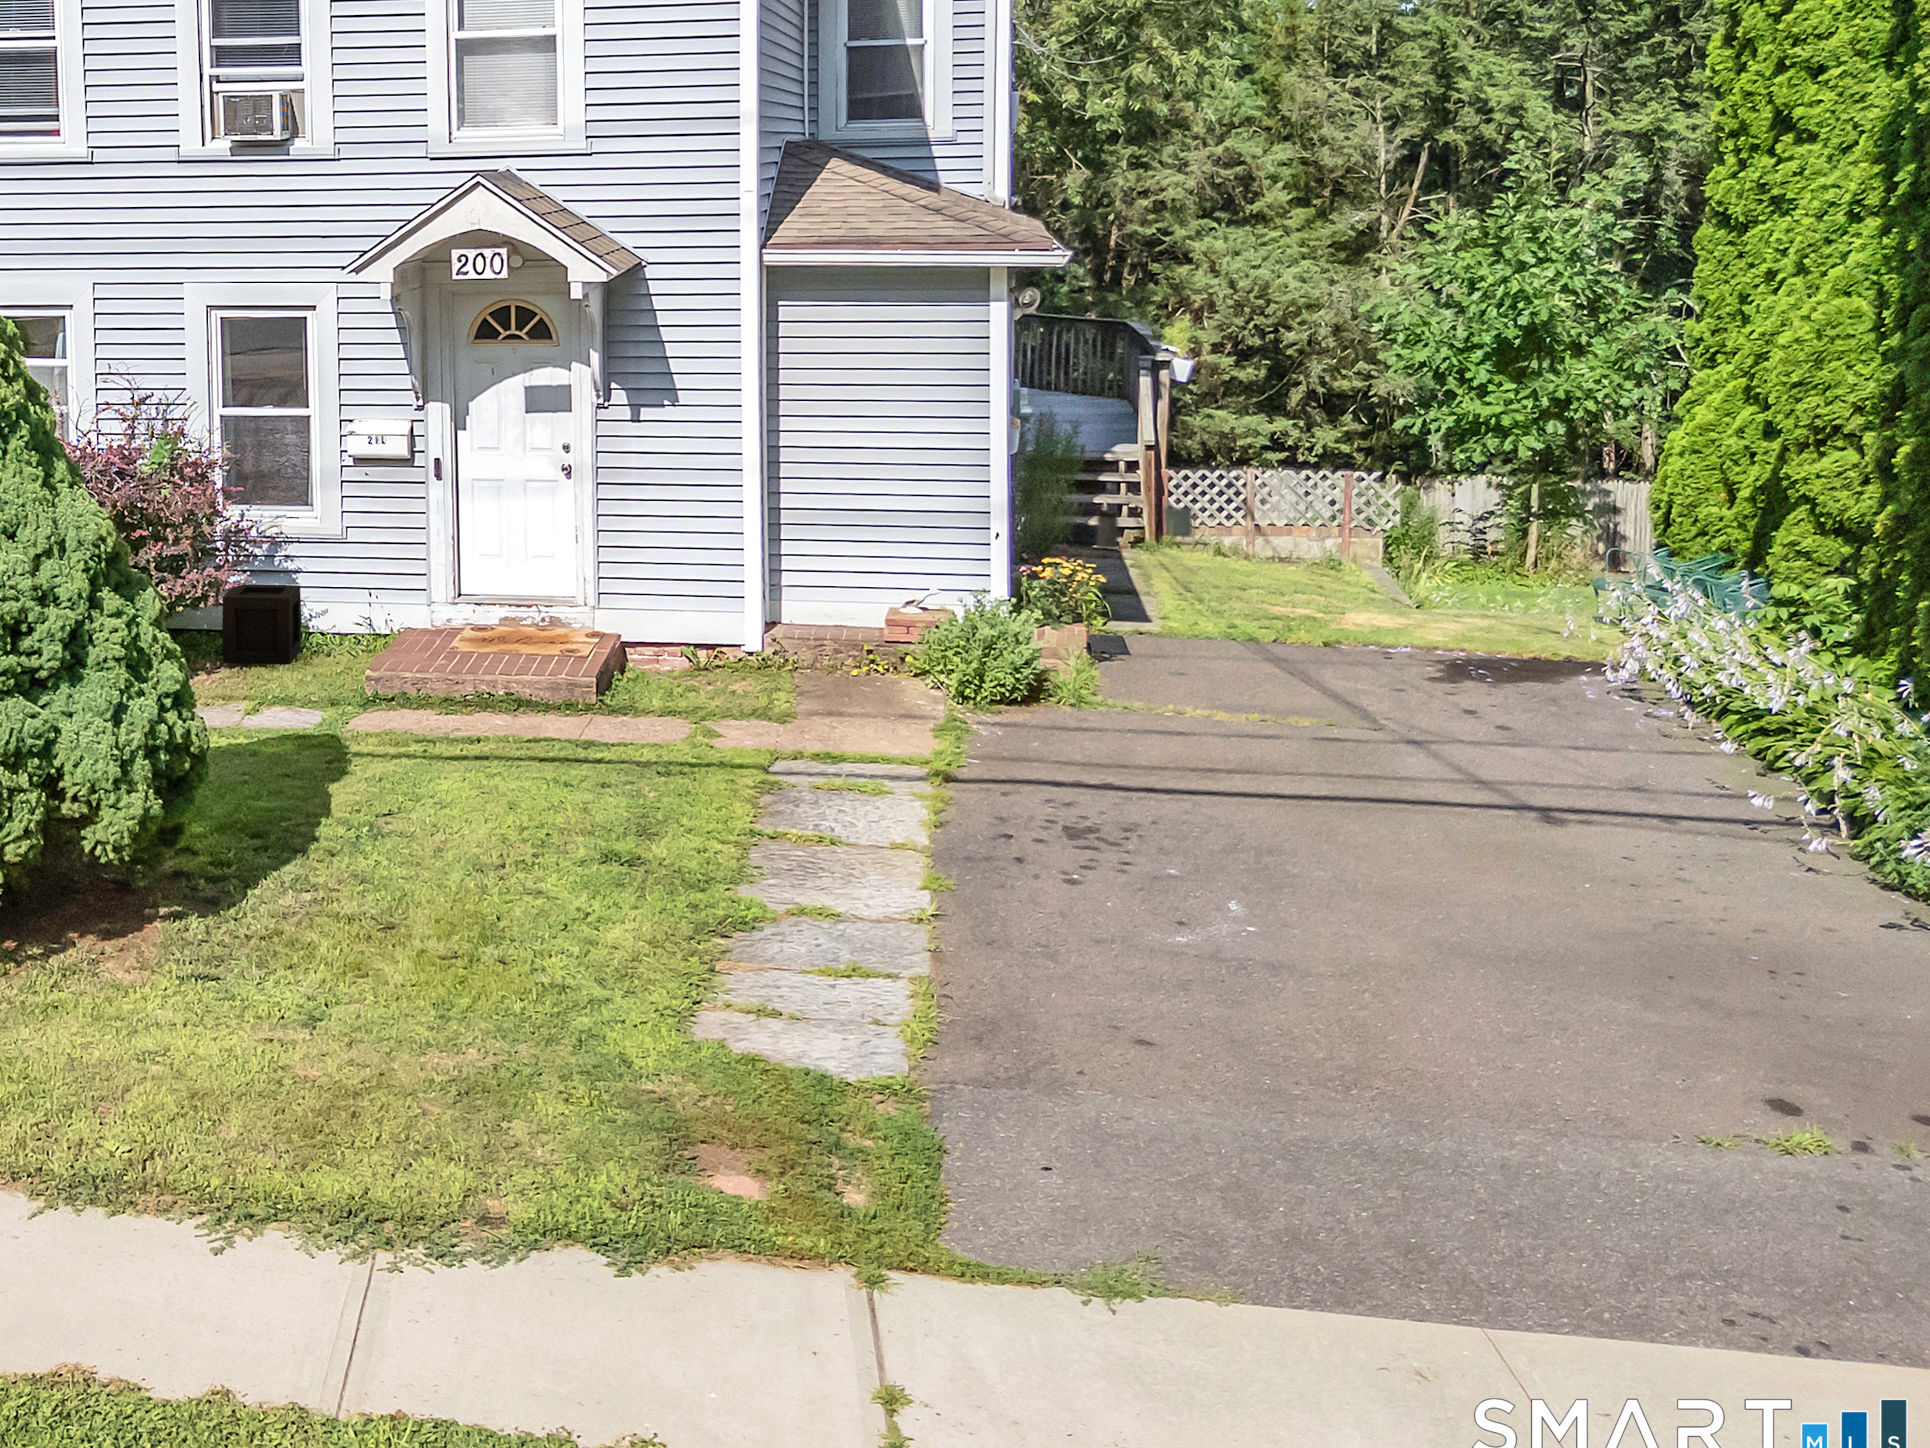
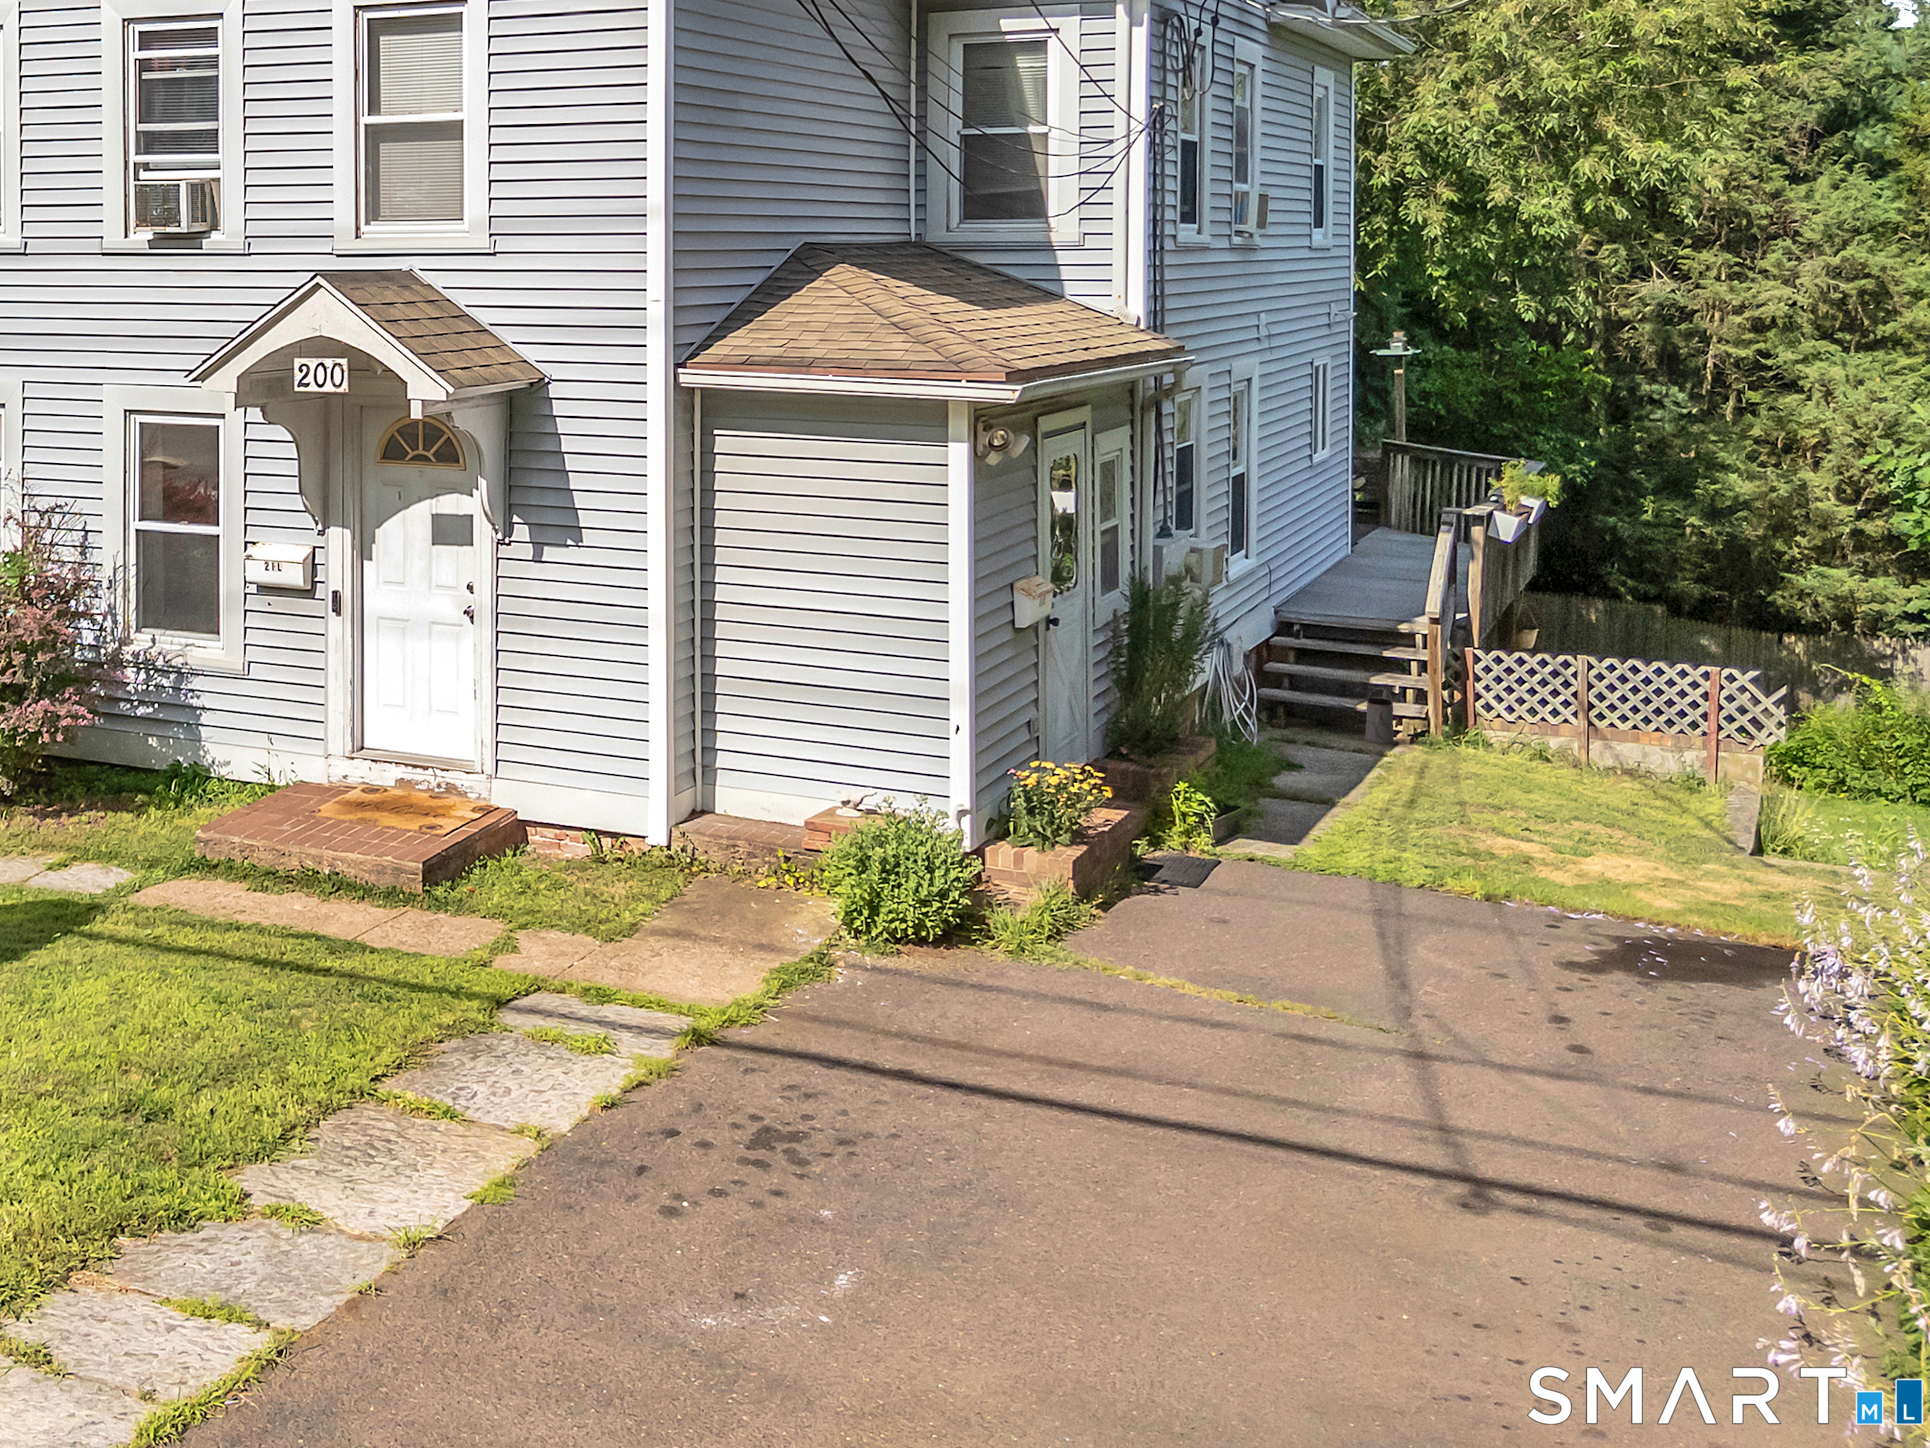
planter: present [1164,507,1195,540] -> none [1465,694,1509,748]
wooden crate: present [222,585,301,664] -> none [96,715,199,810]

